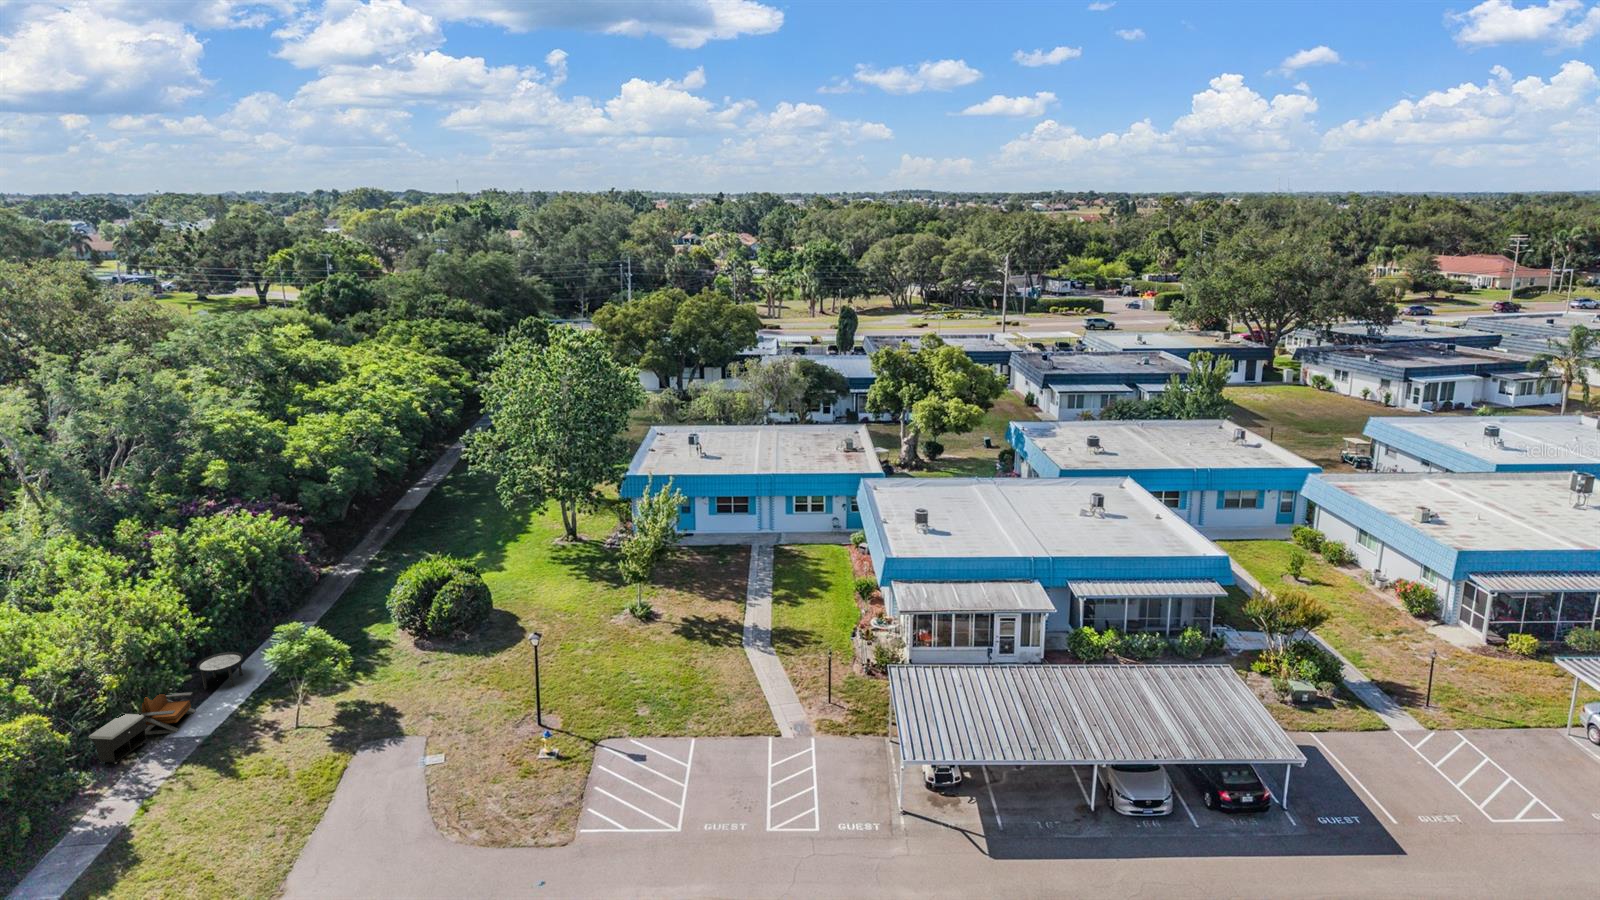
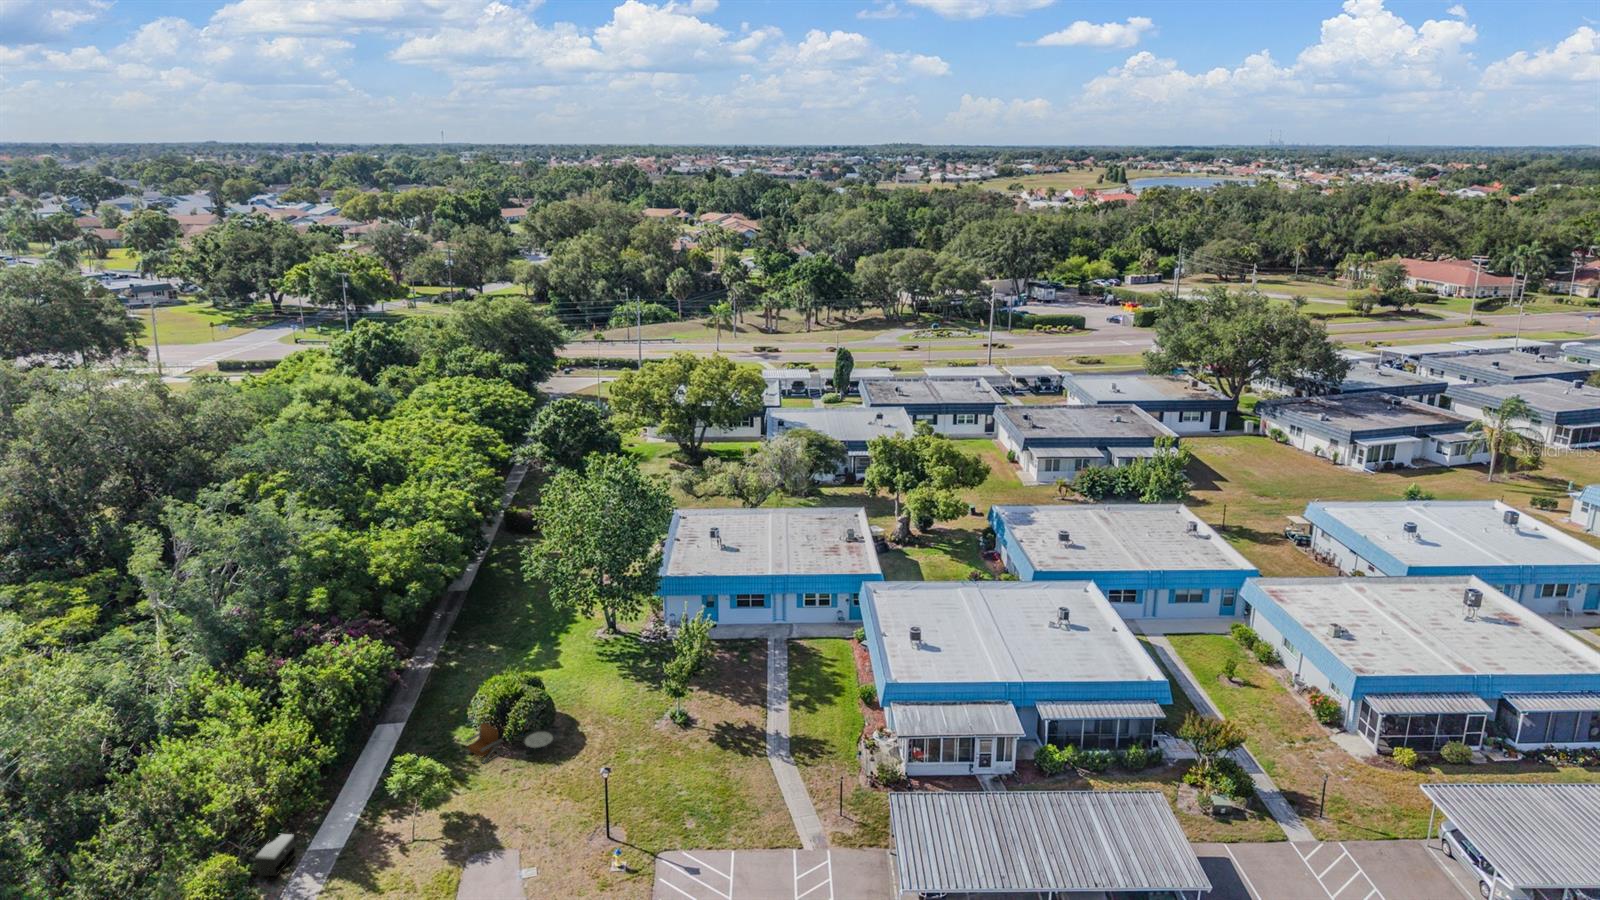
round table: present [197,652,243,690] -> present [523,730,554,761]
lounge chair: present [141,692,196,735] -> present [466,723,502,764]

